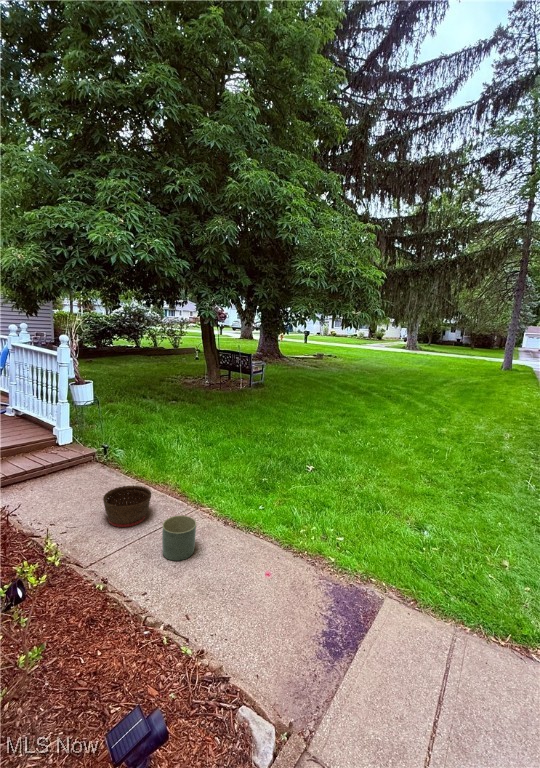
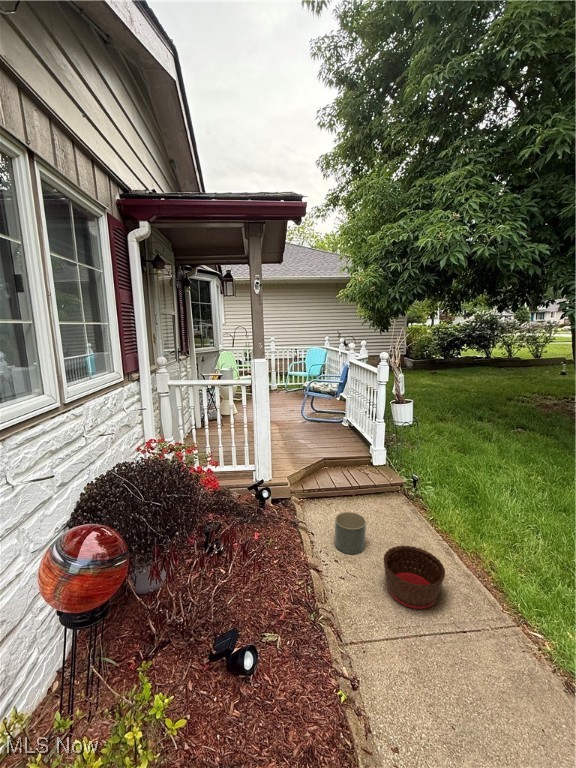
planter: present [162,516,196,561] -> present [335,512,366,554]

